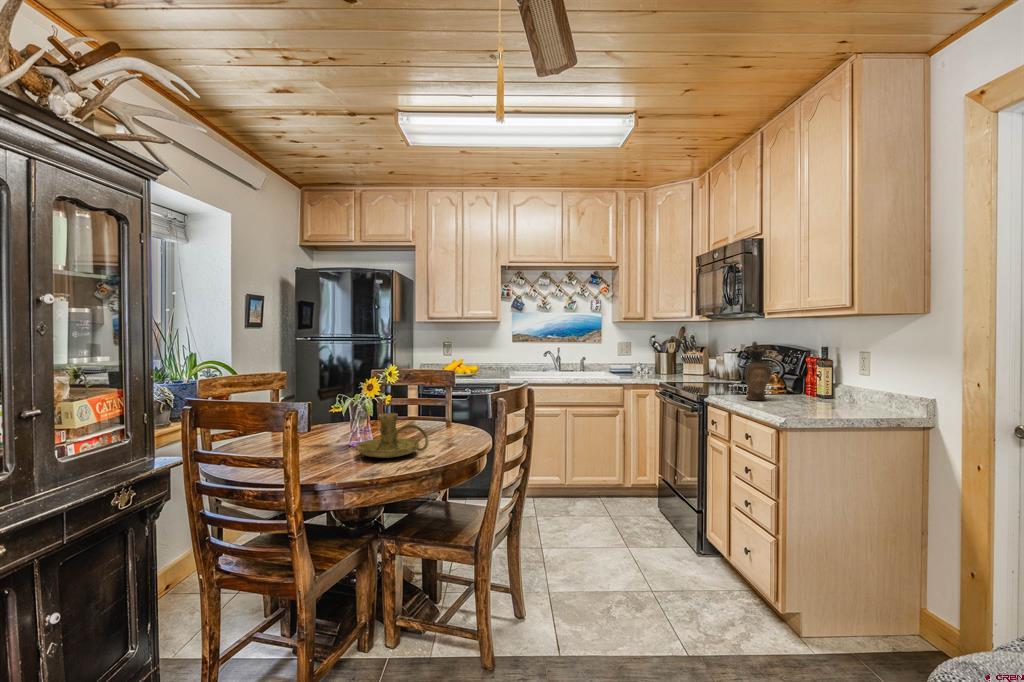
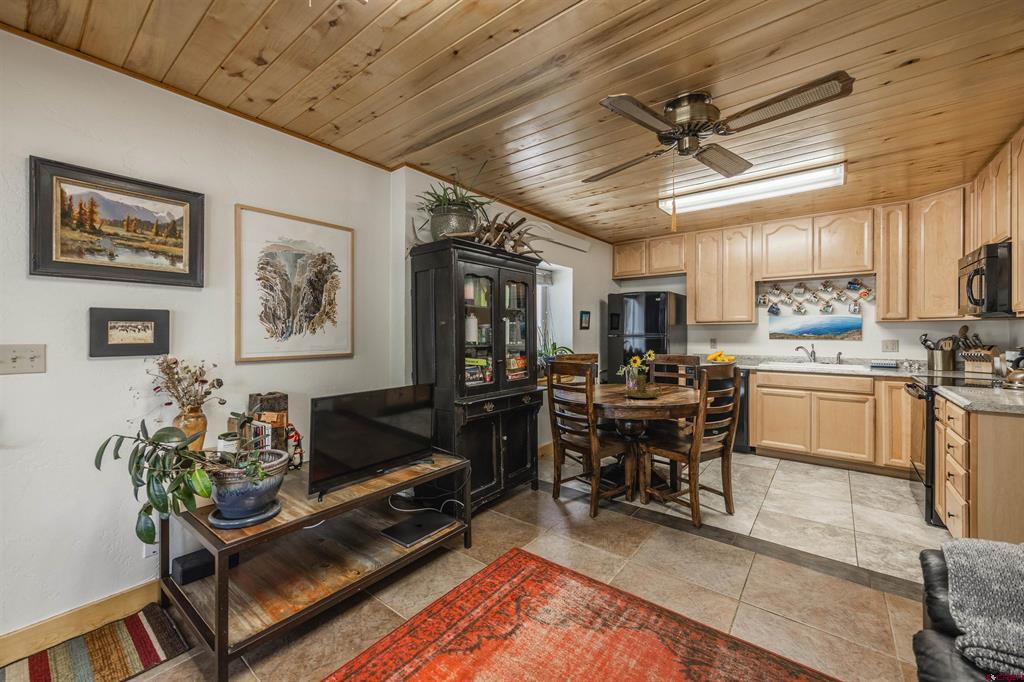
ceramic pitcher: present [745,342,772,400] -> none [971,337,1005,391]

